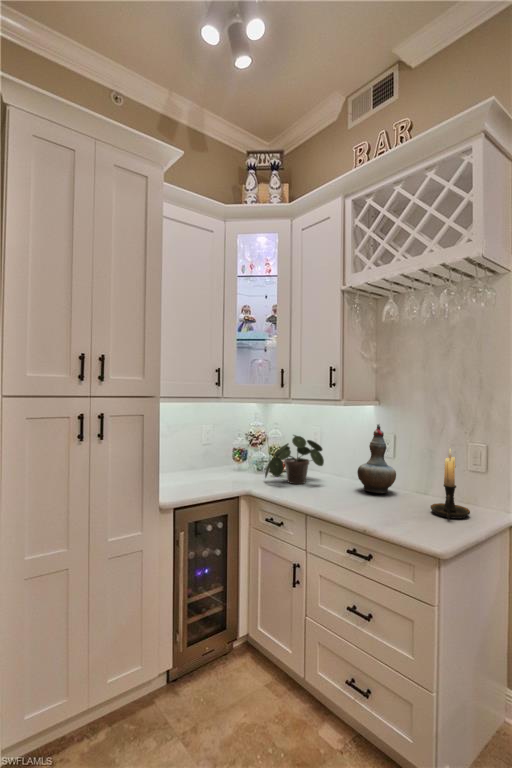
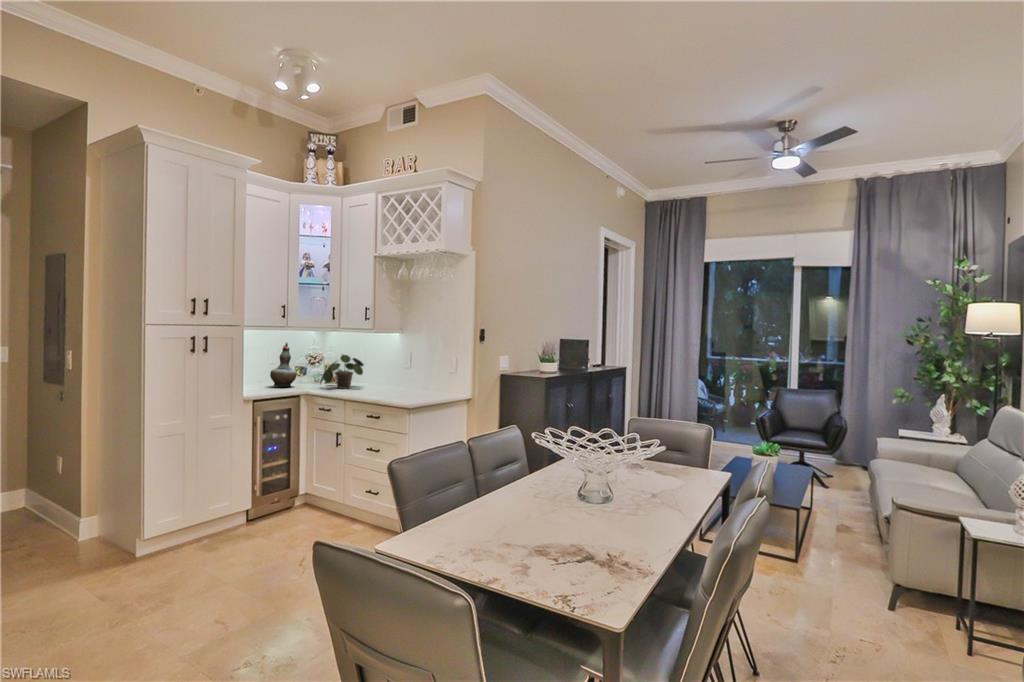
decorative vase: present [357,424,396,493] -> present [270,343,297,387]
candle holder: present [431,449,470,519] -> none [420,358,440,398]

